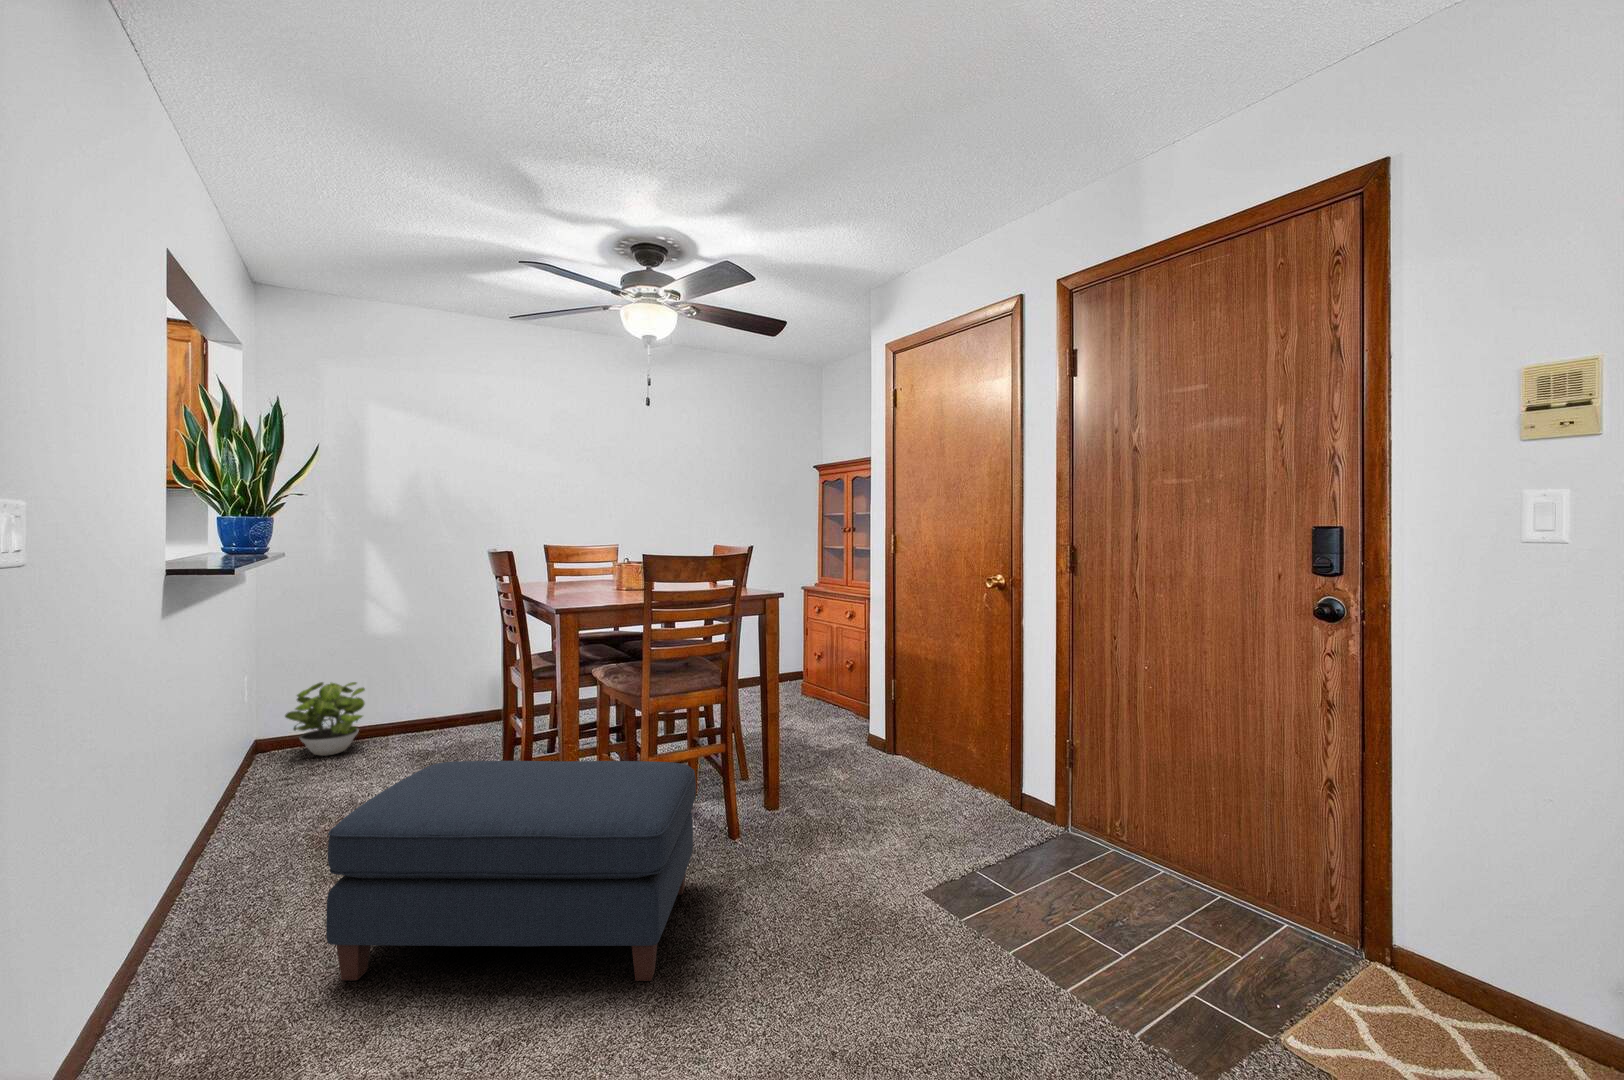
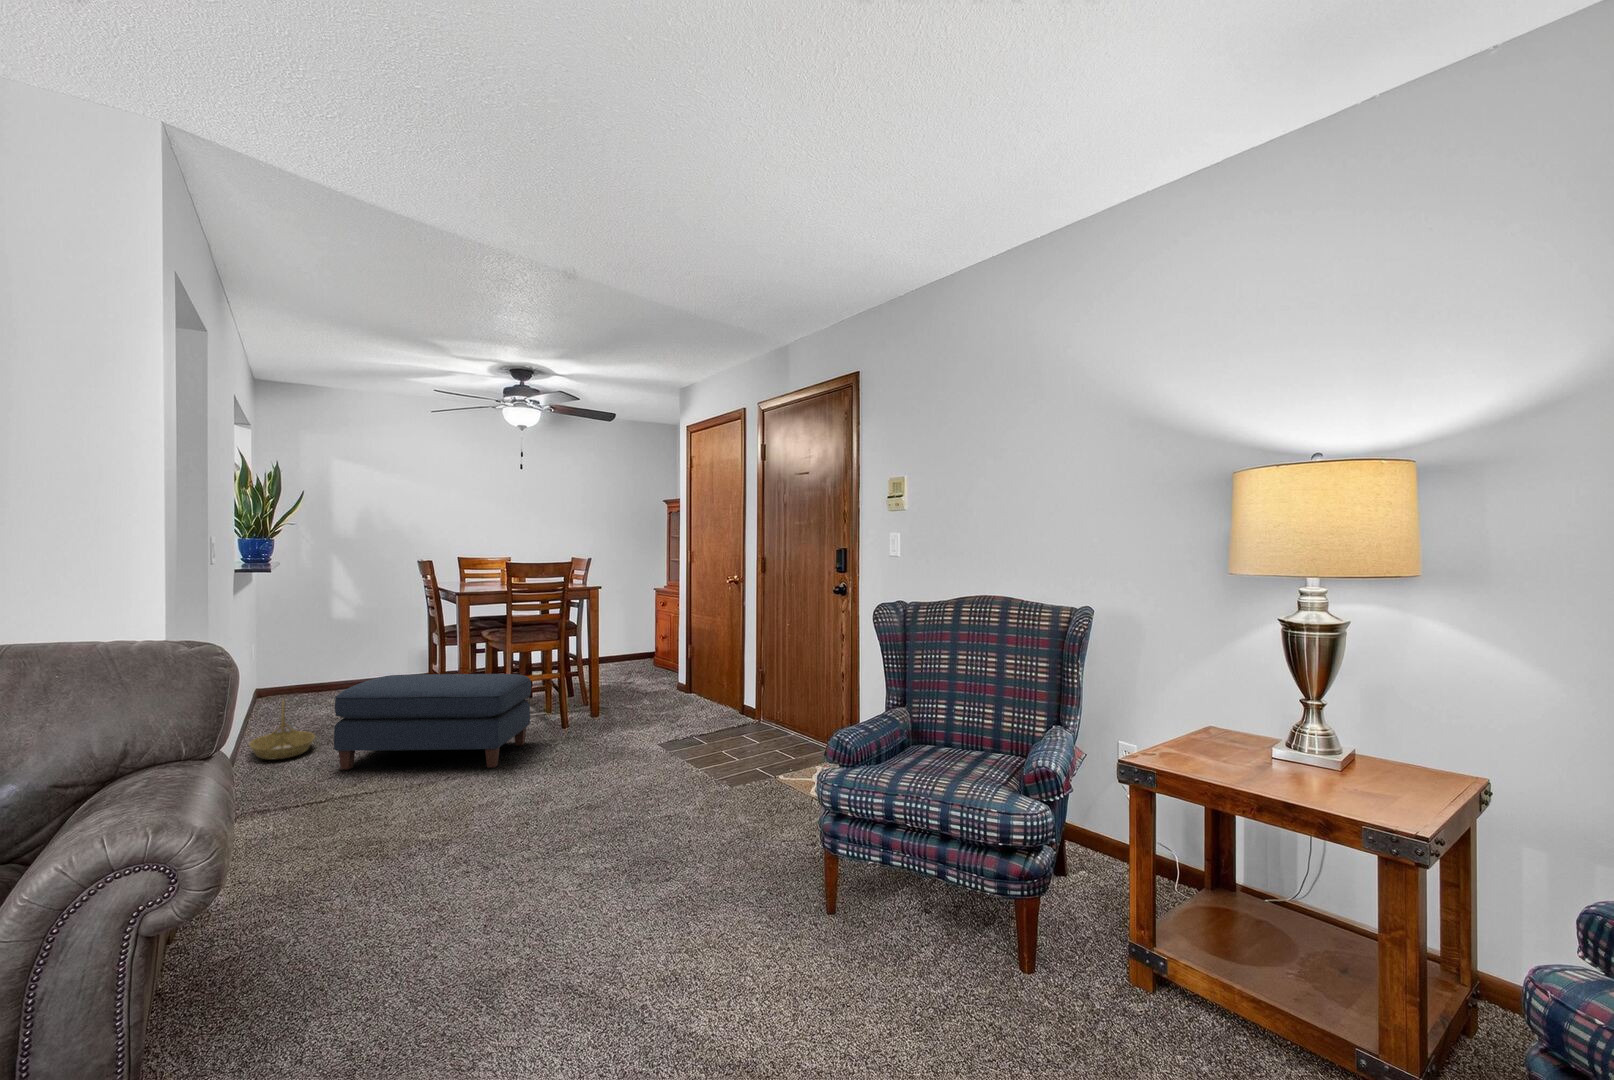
potted plant: present [285,682,365,756] -> none [280,649,333,699]
basket: none [179,805,310,936] -> present [249,700,315,759]

